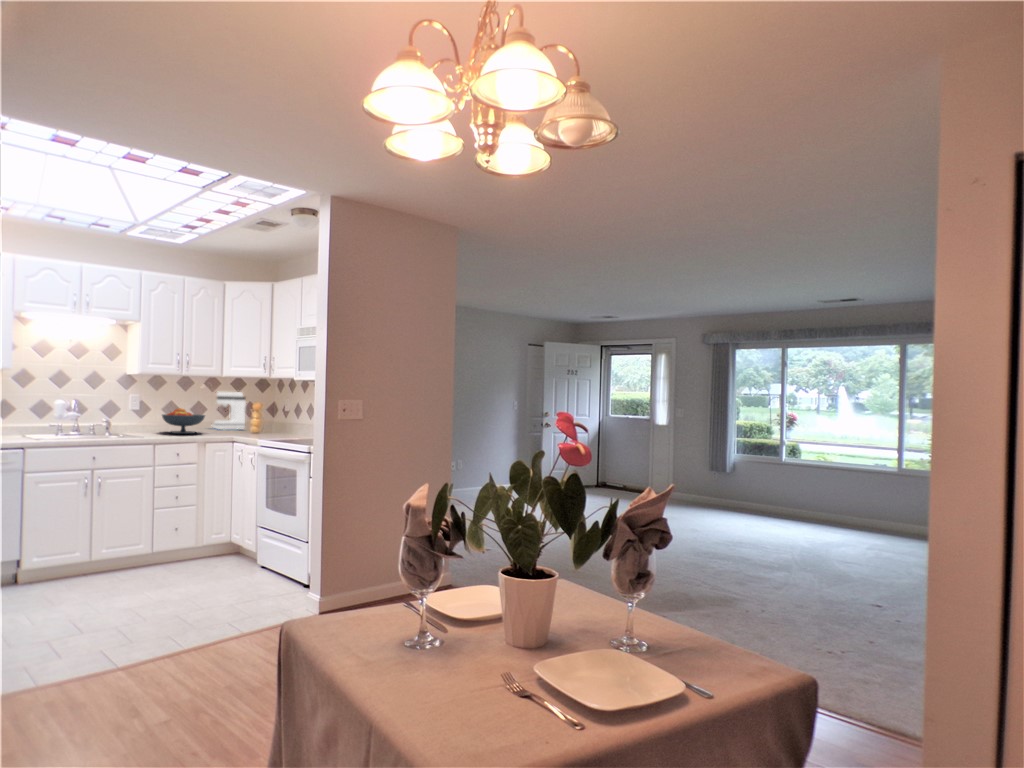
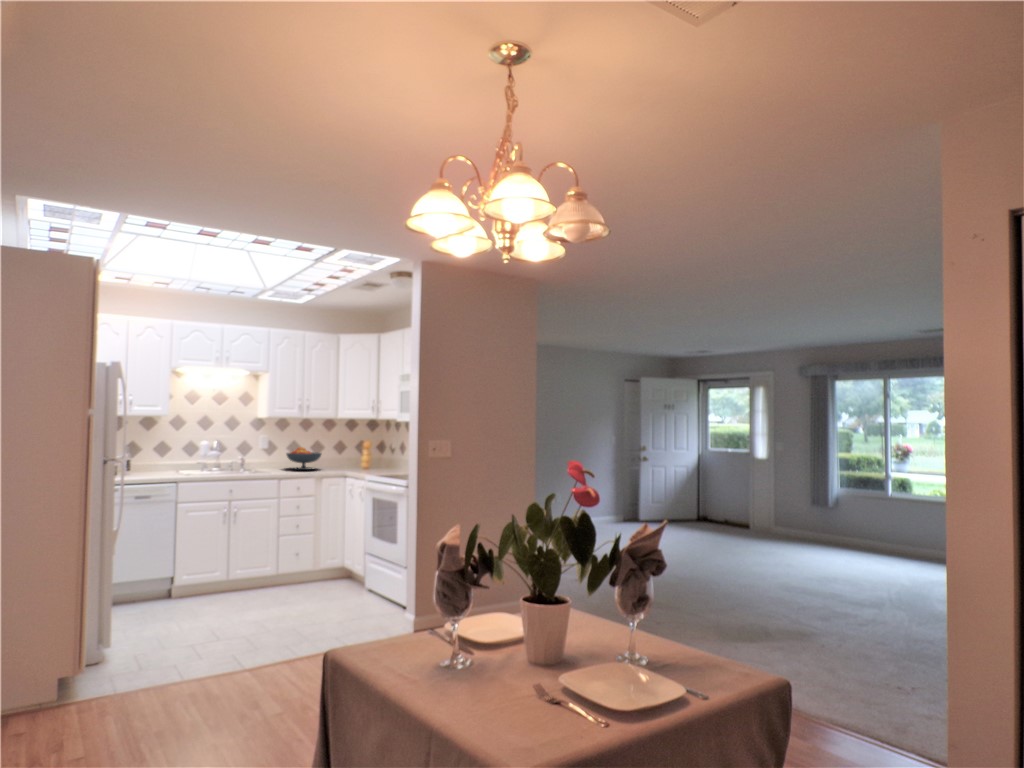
coffee maker: present [213,392,246,429] -> none [320,431,357,465]

